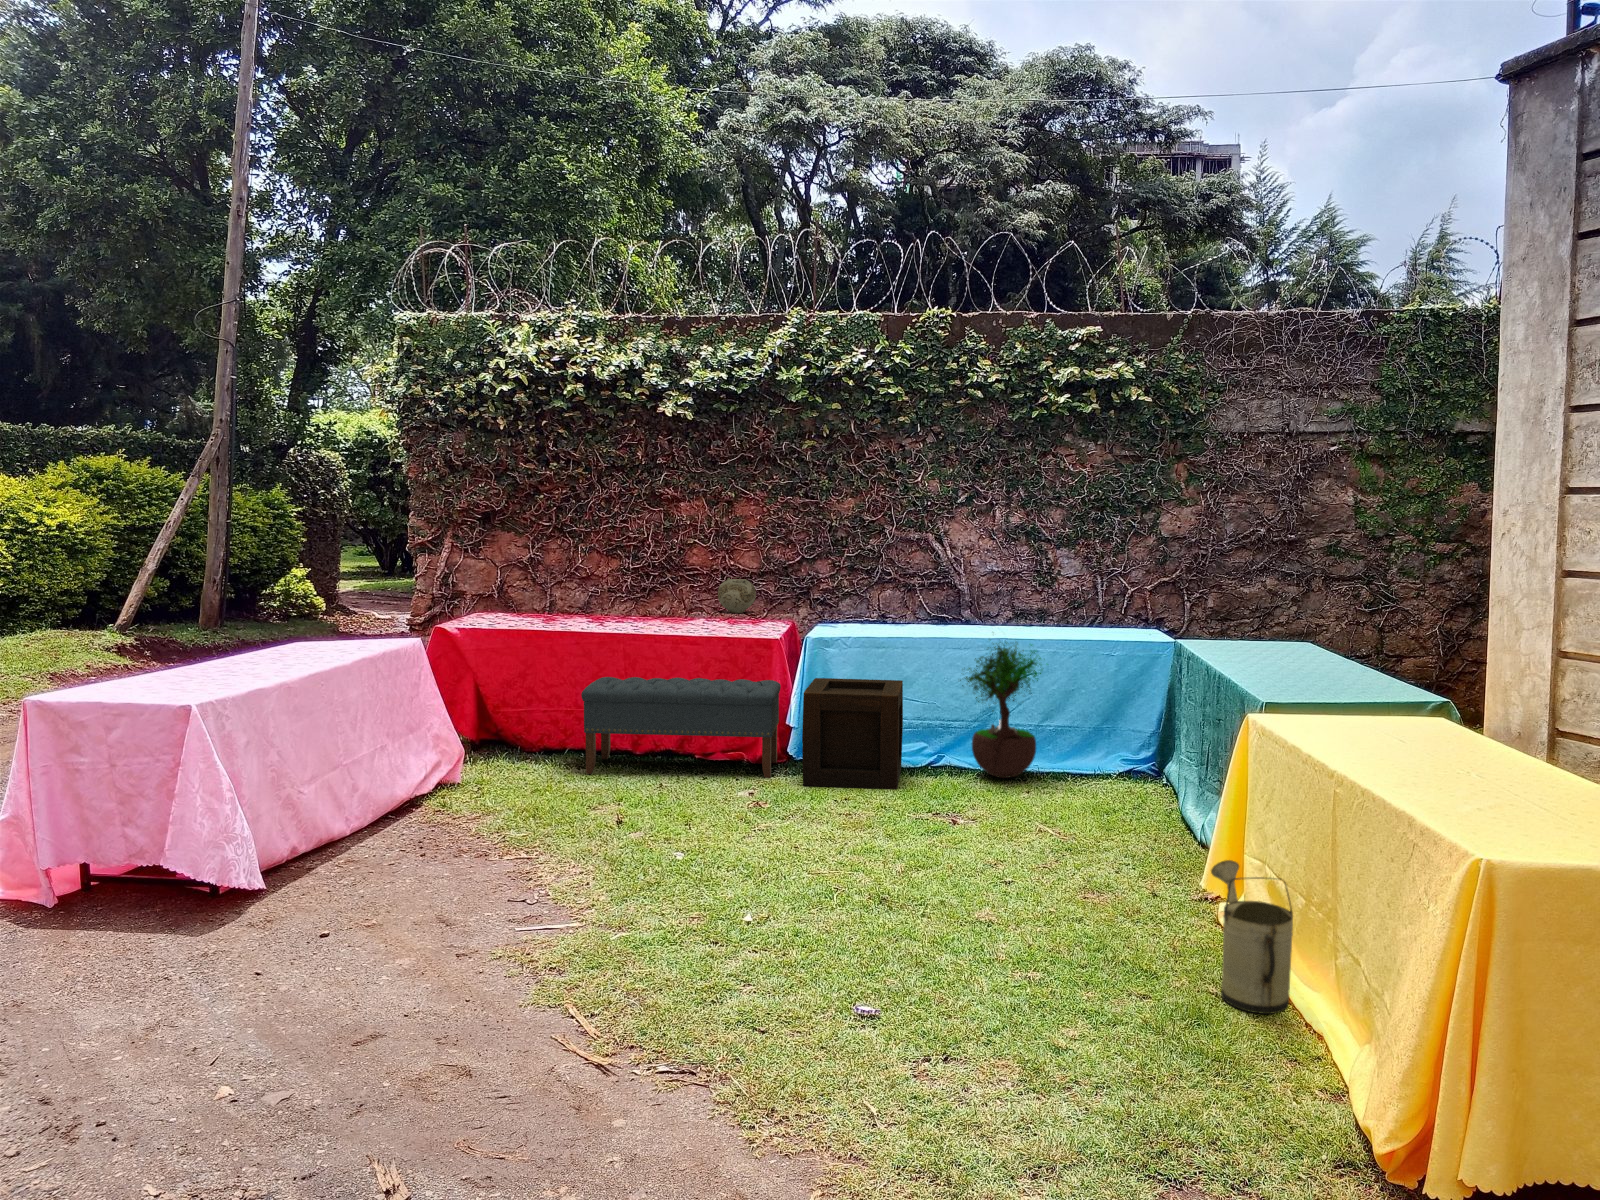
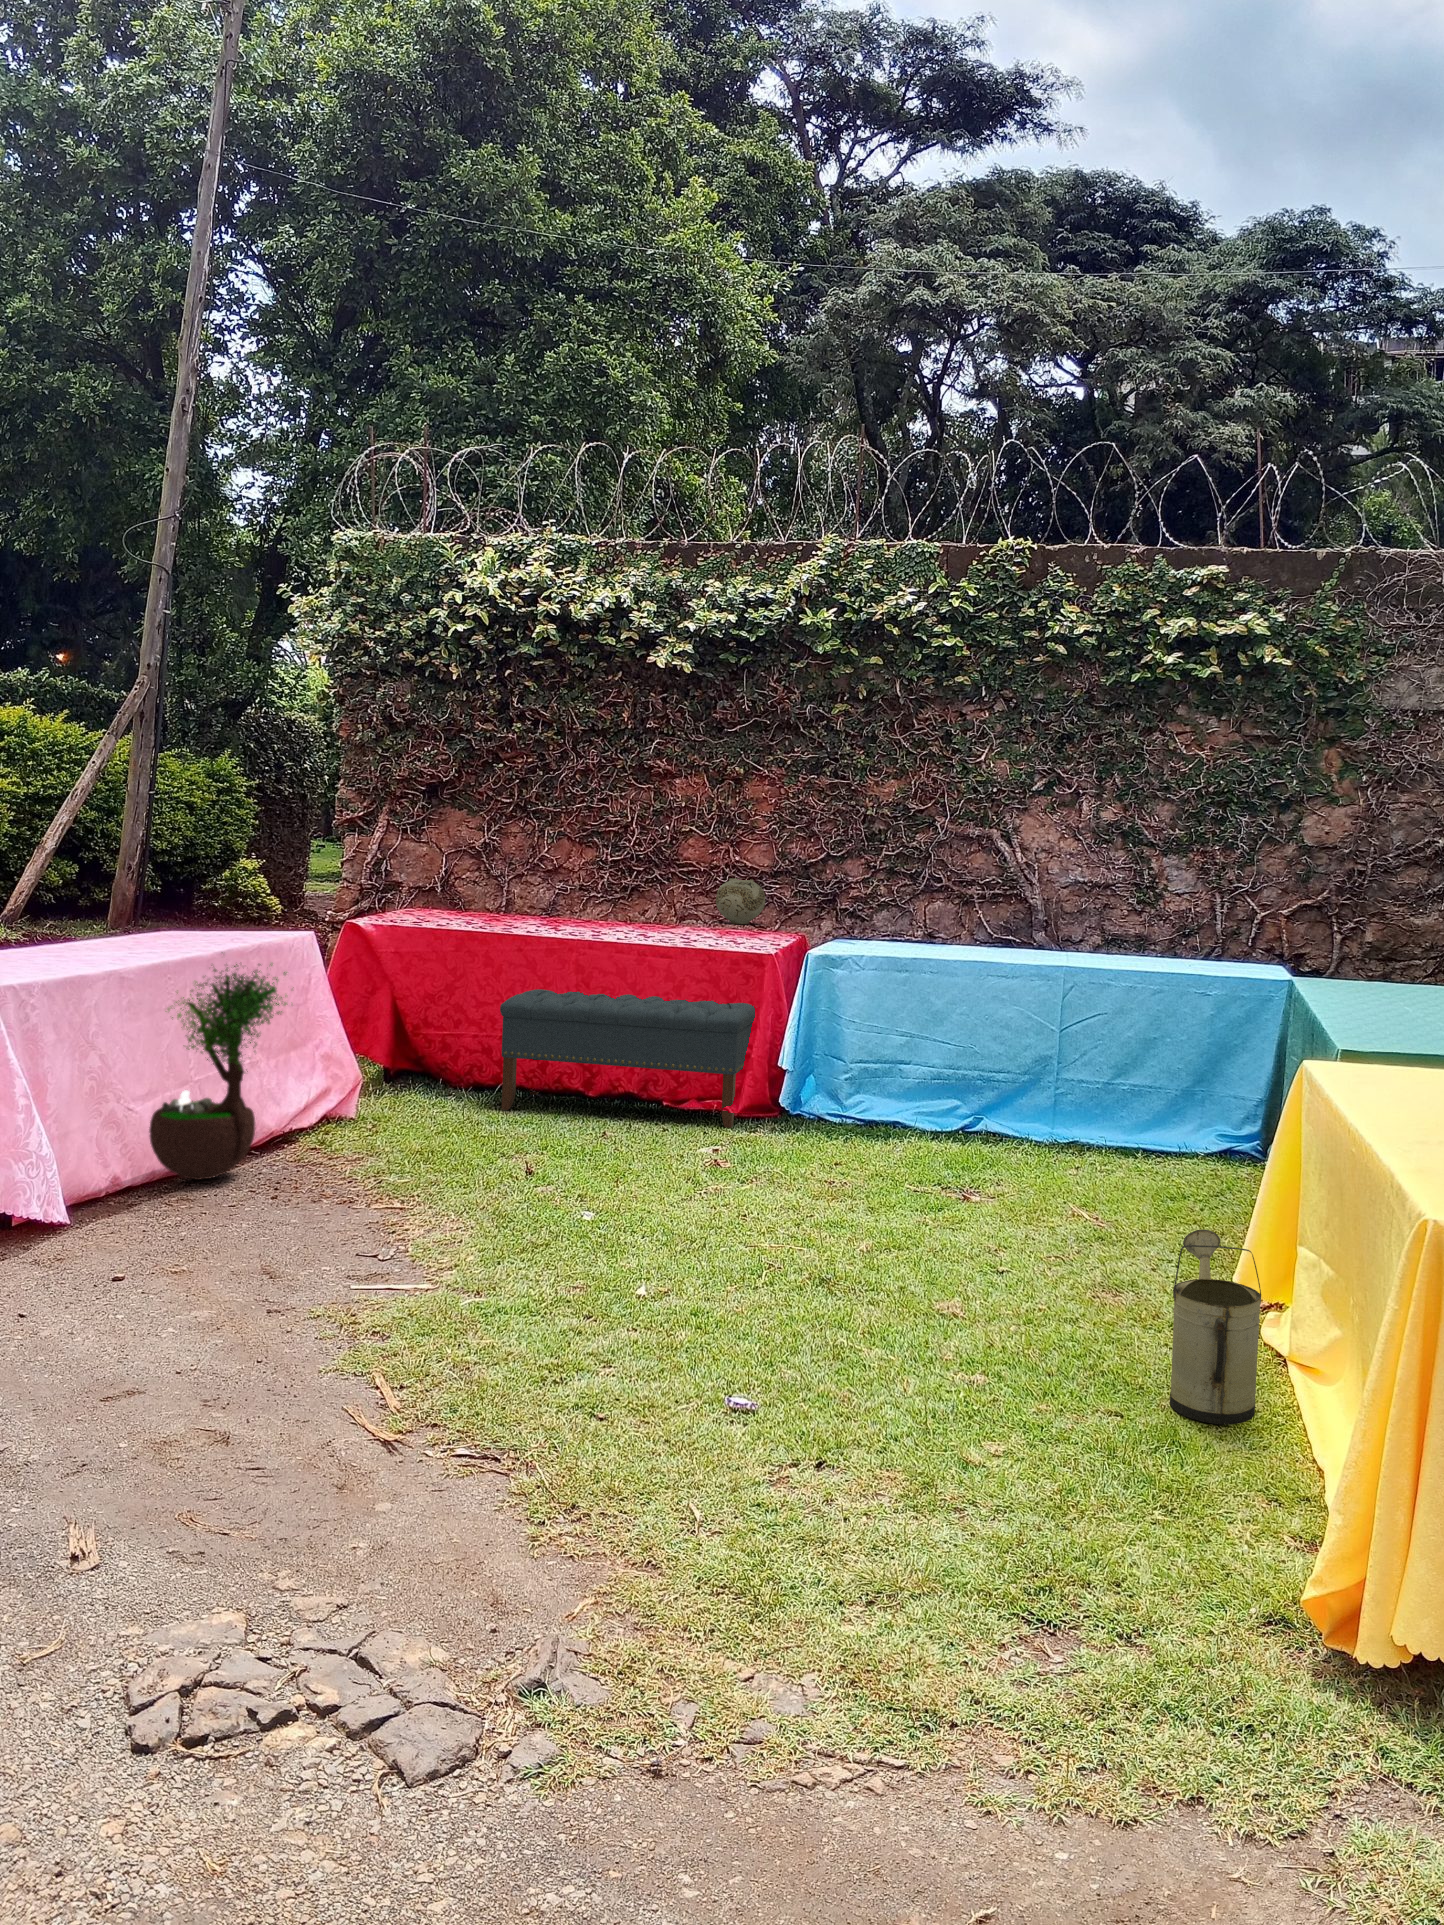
potted tree: present [960,643,1048,778] -> present [149,964,287,1180]
wooden crate: present [802,678,903,789] -> none [768,1003,913,1150]

